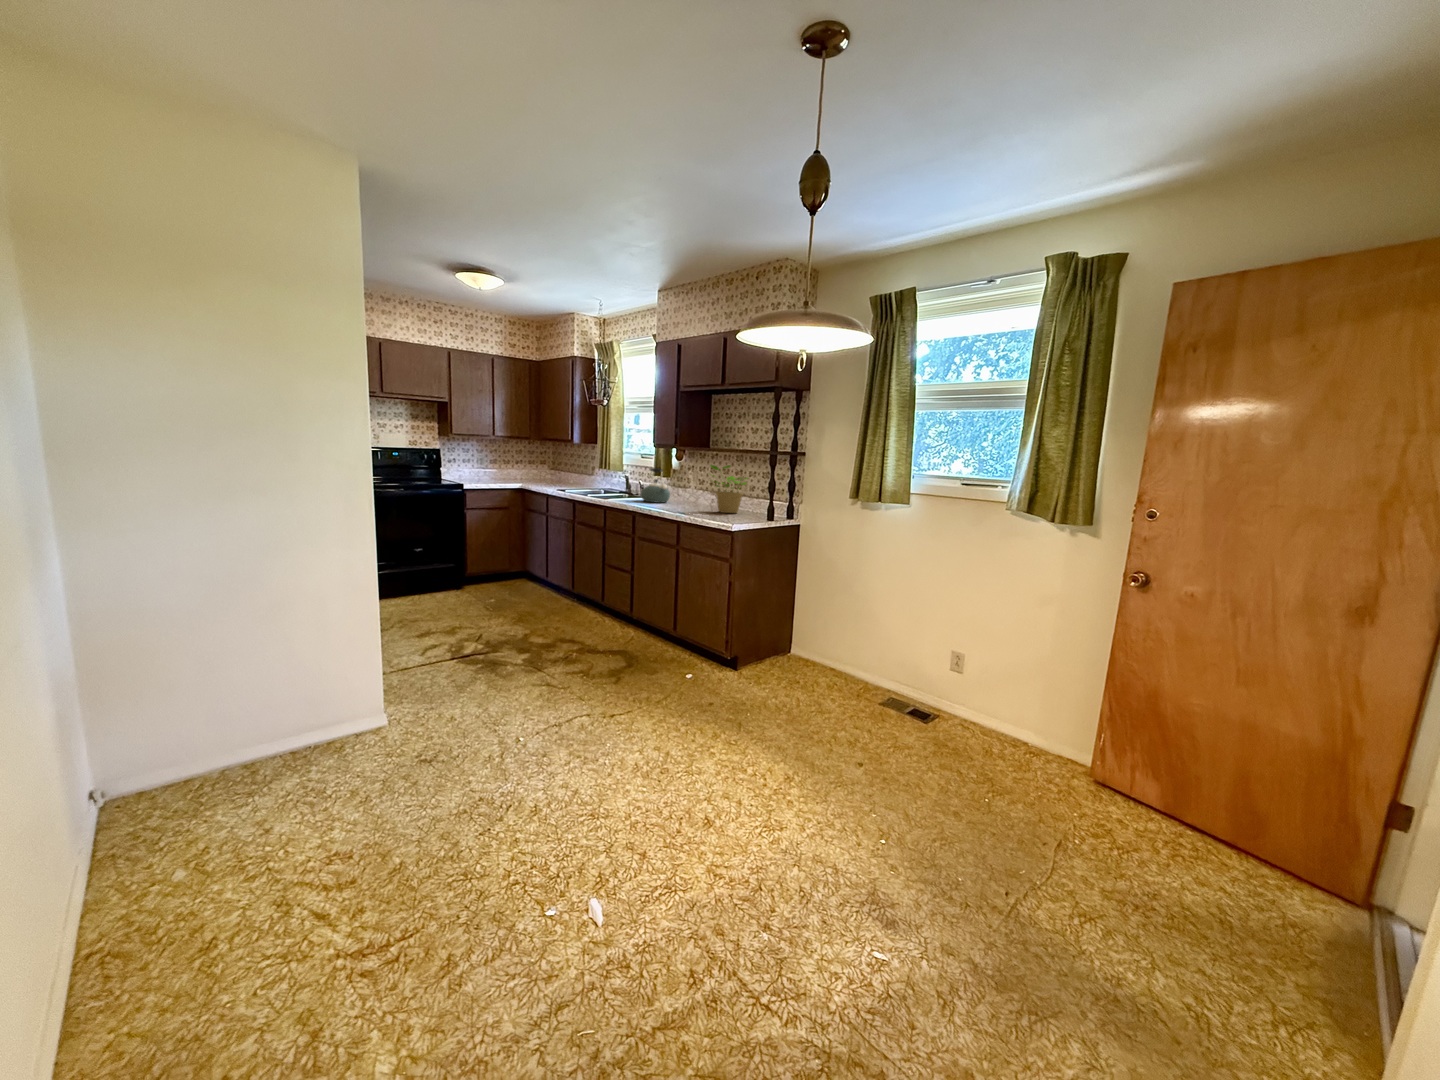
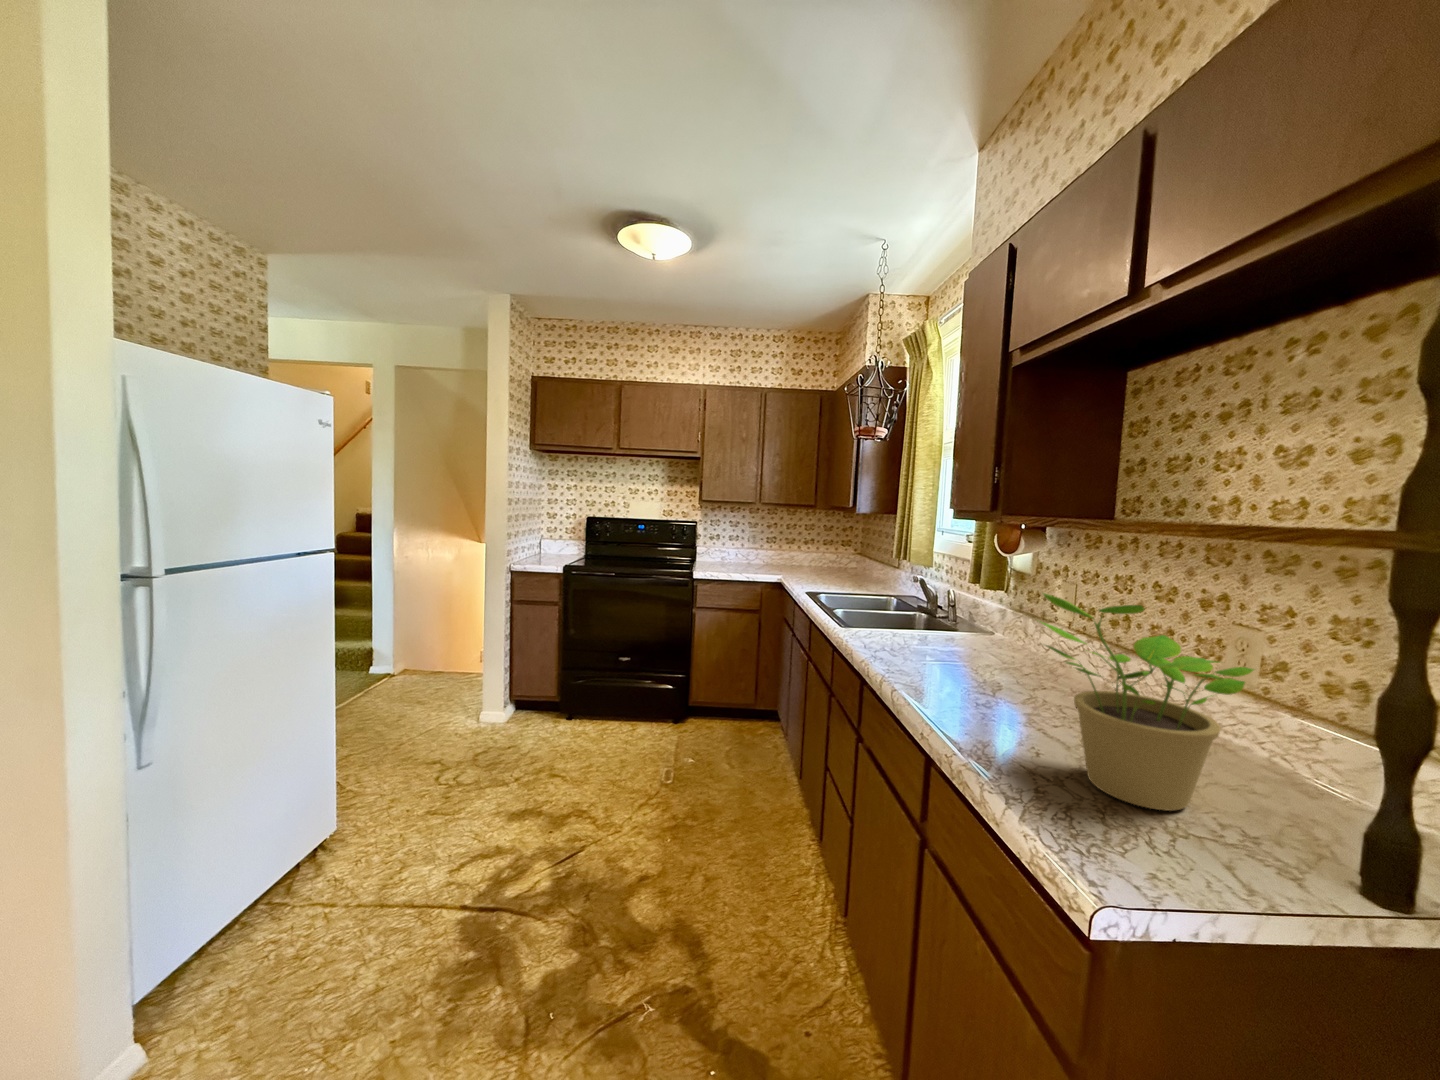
kettle: present [641,468,670,503] -> none [897,570,975,662]

